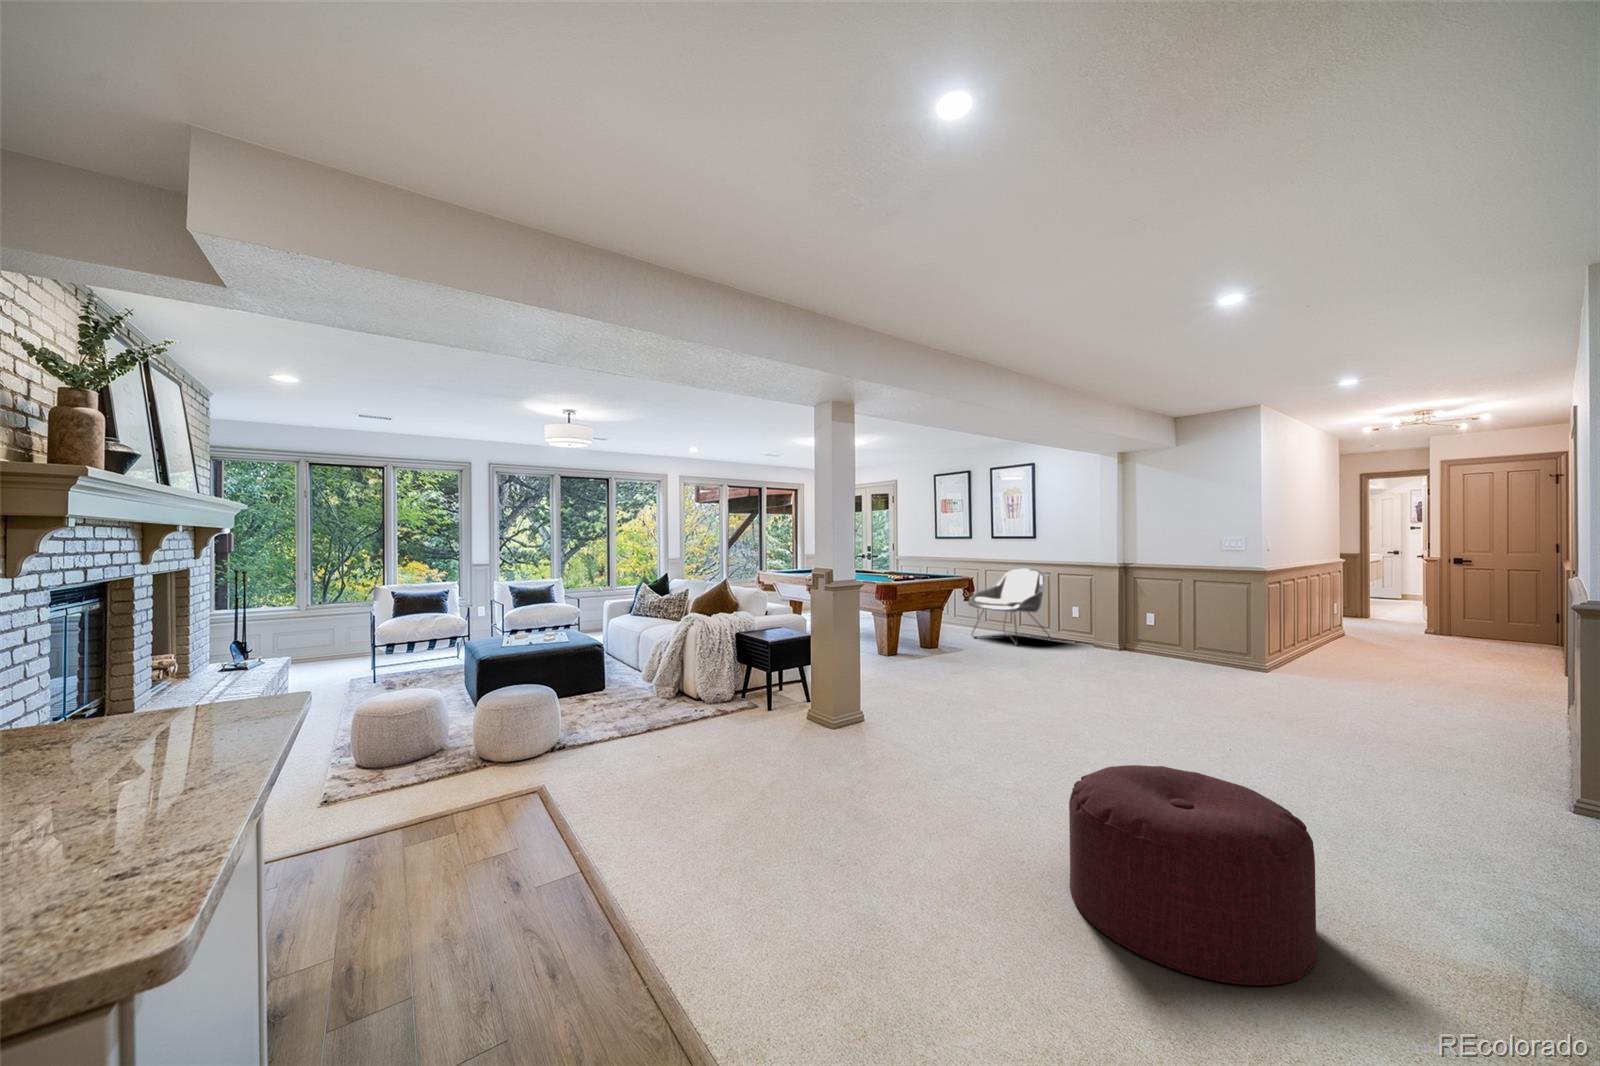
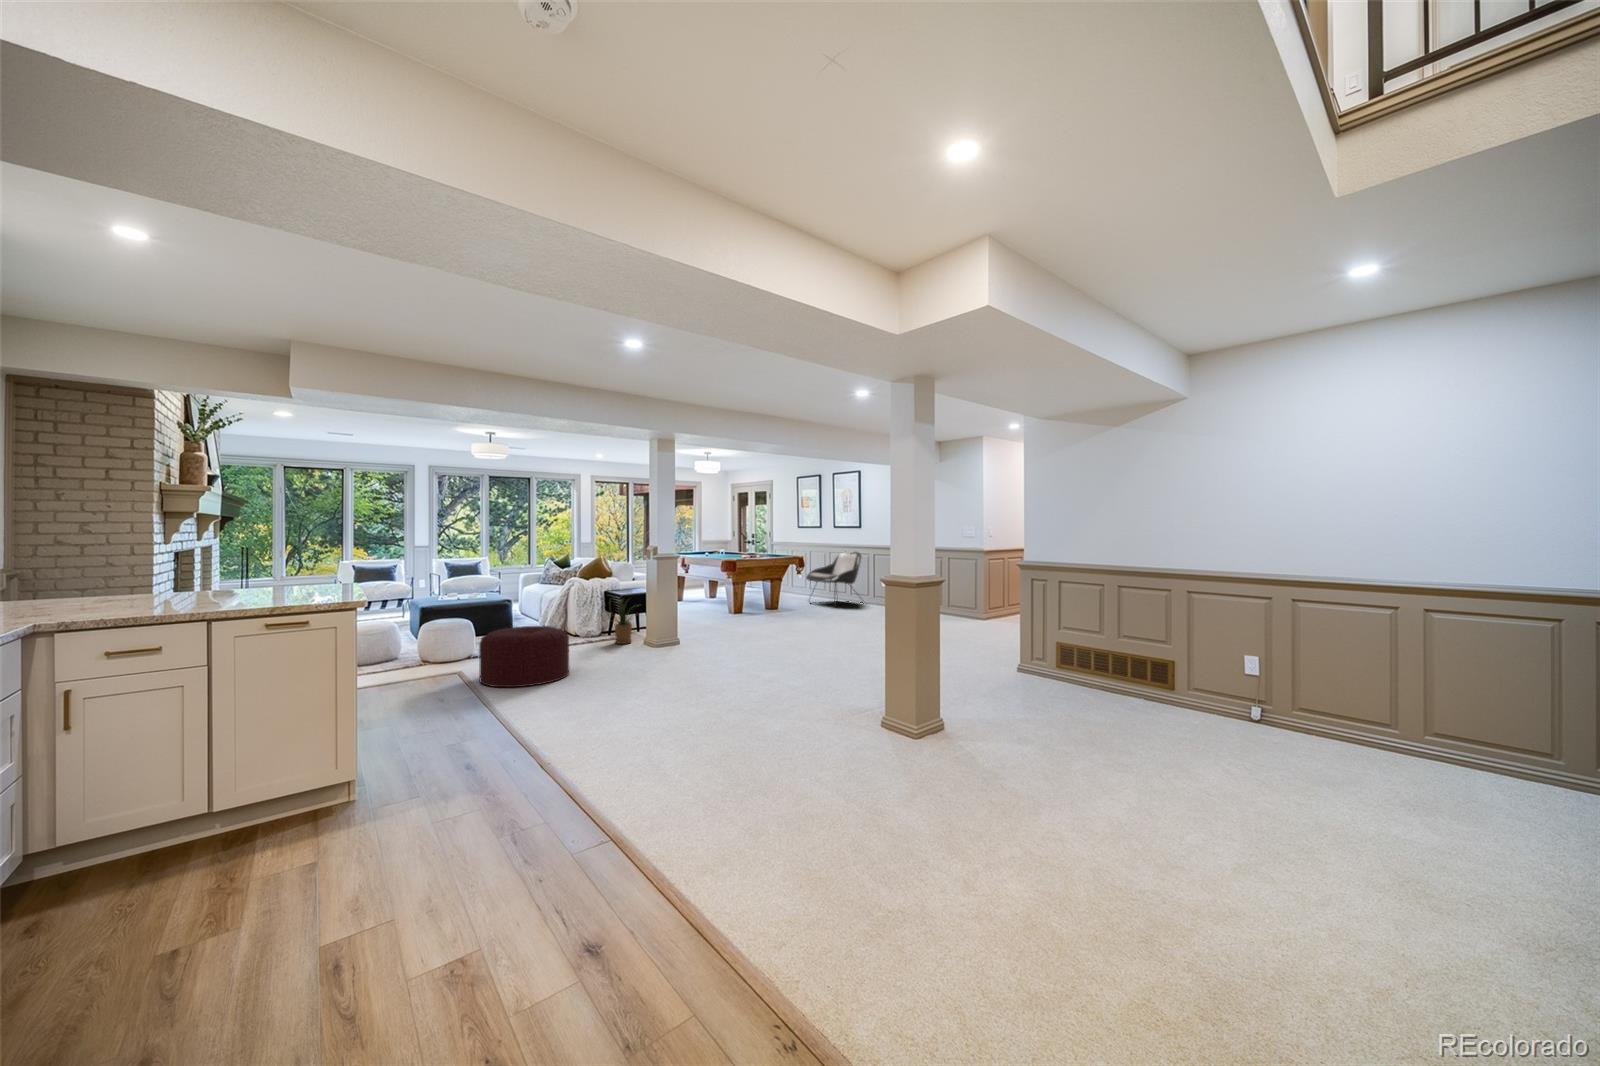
house plant: none [752,646,808,719] -> present [615,600,632,644]
ottoman: present [1069,765,1316,985] -> present [479,626,569,687]

